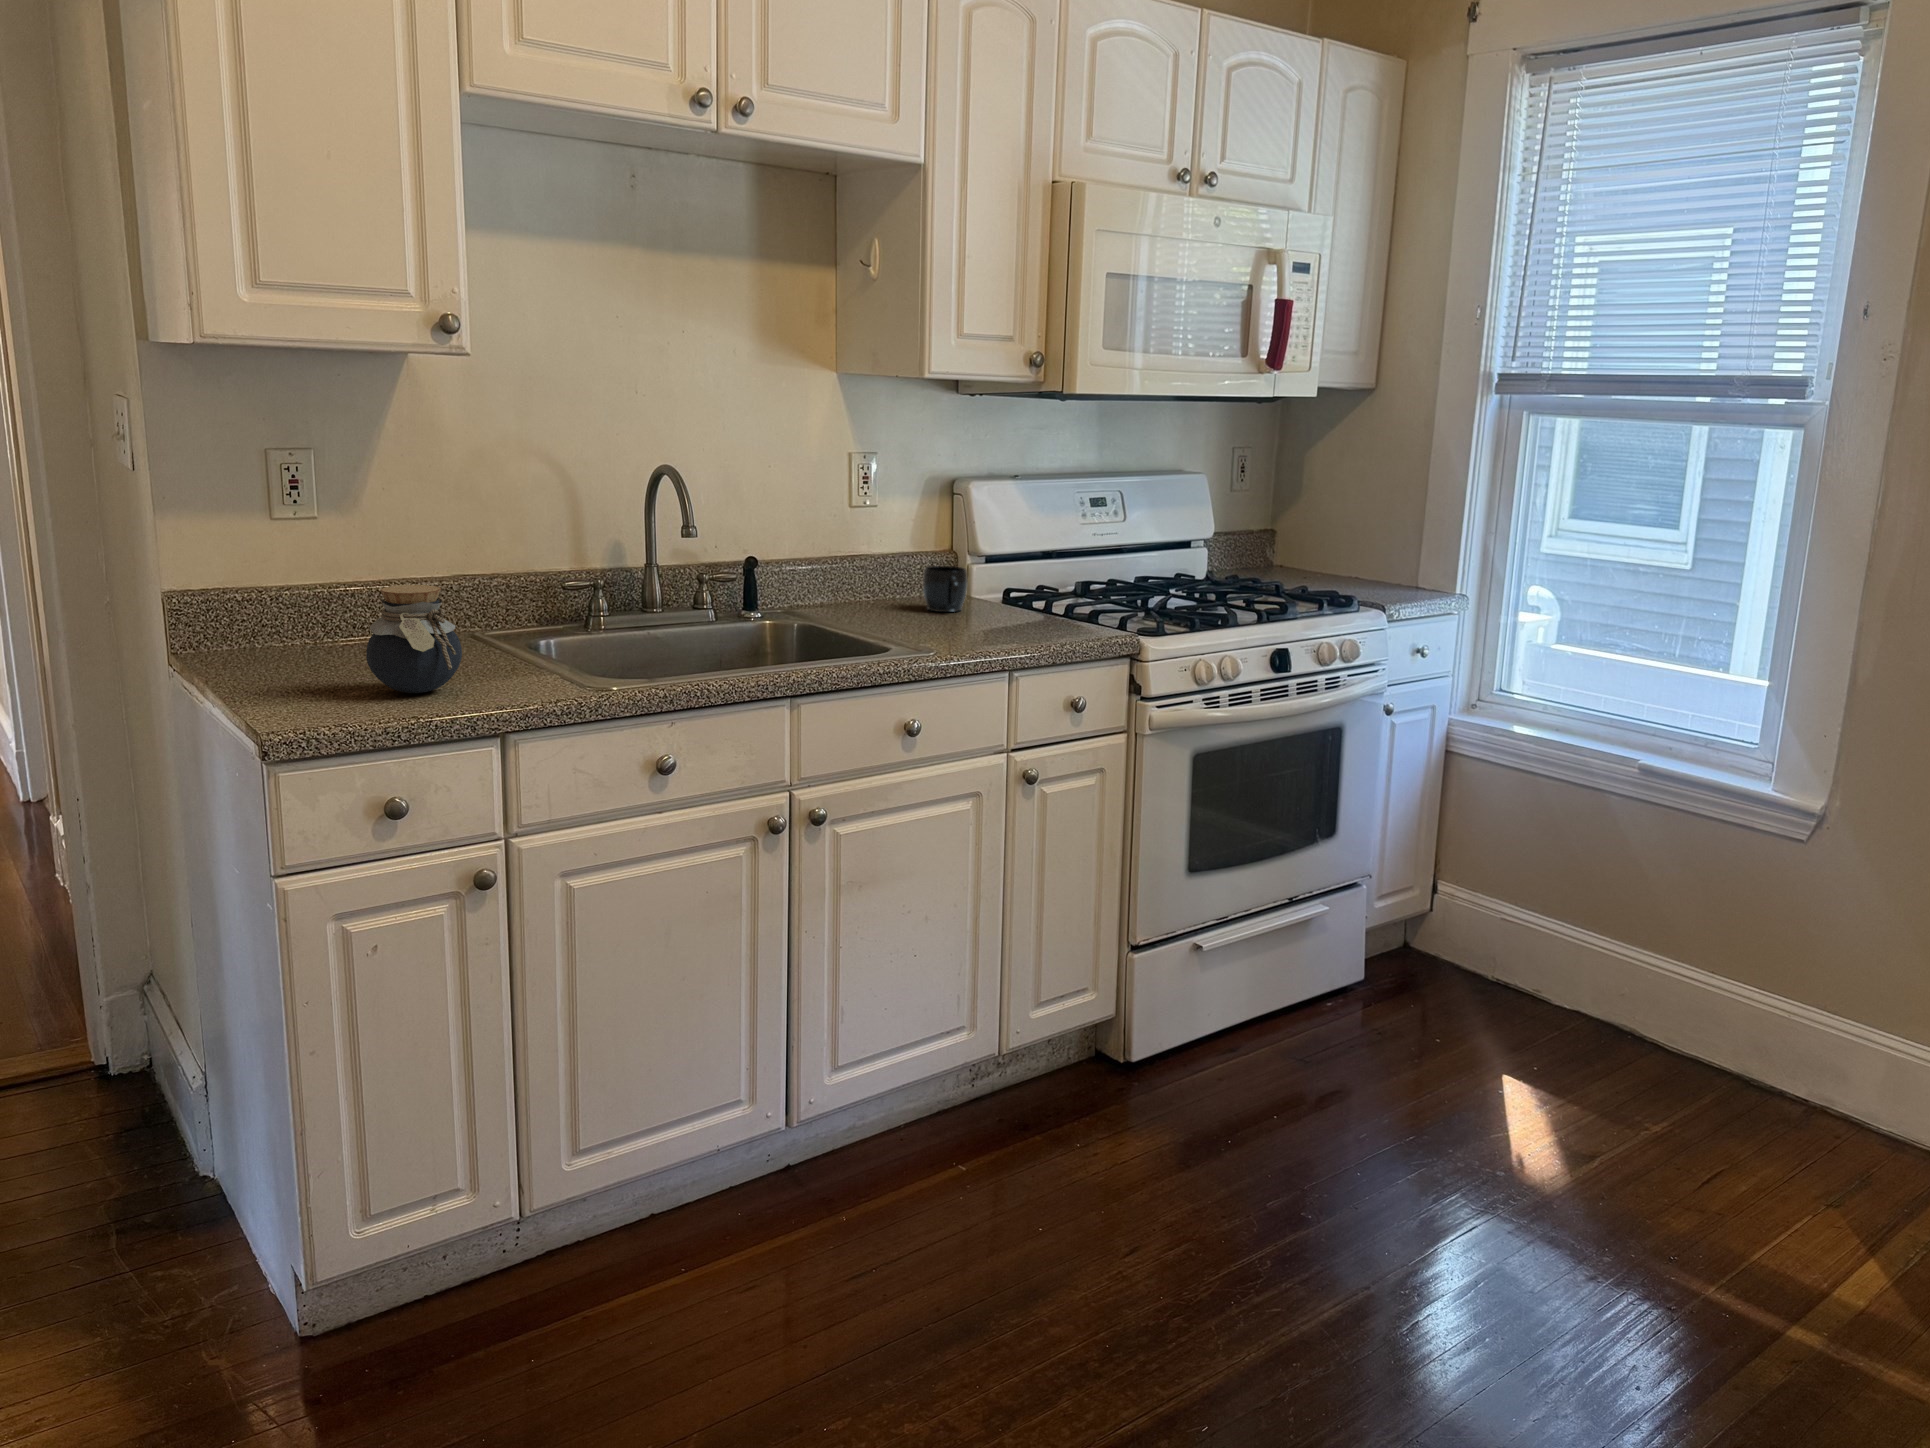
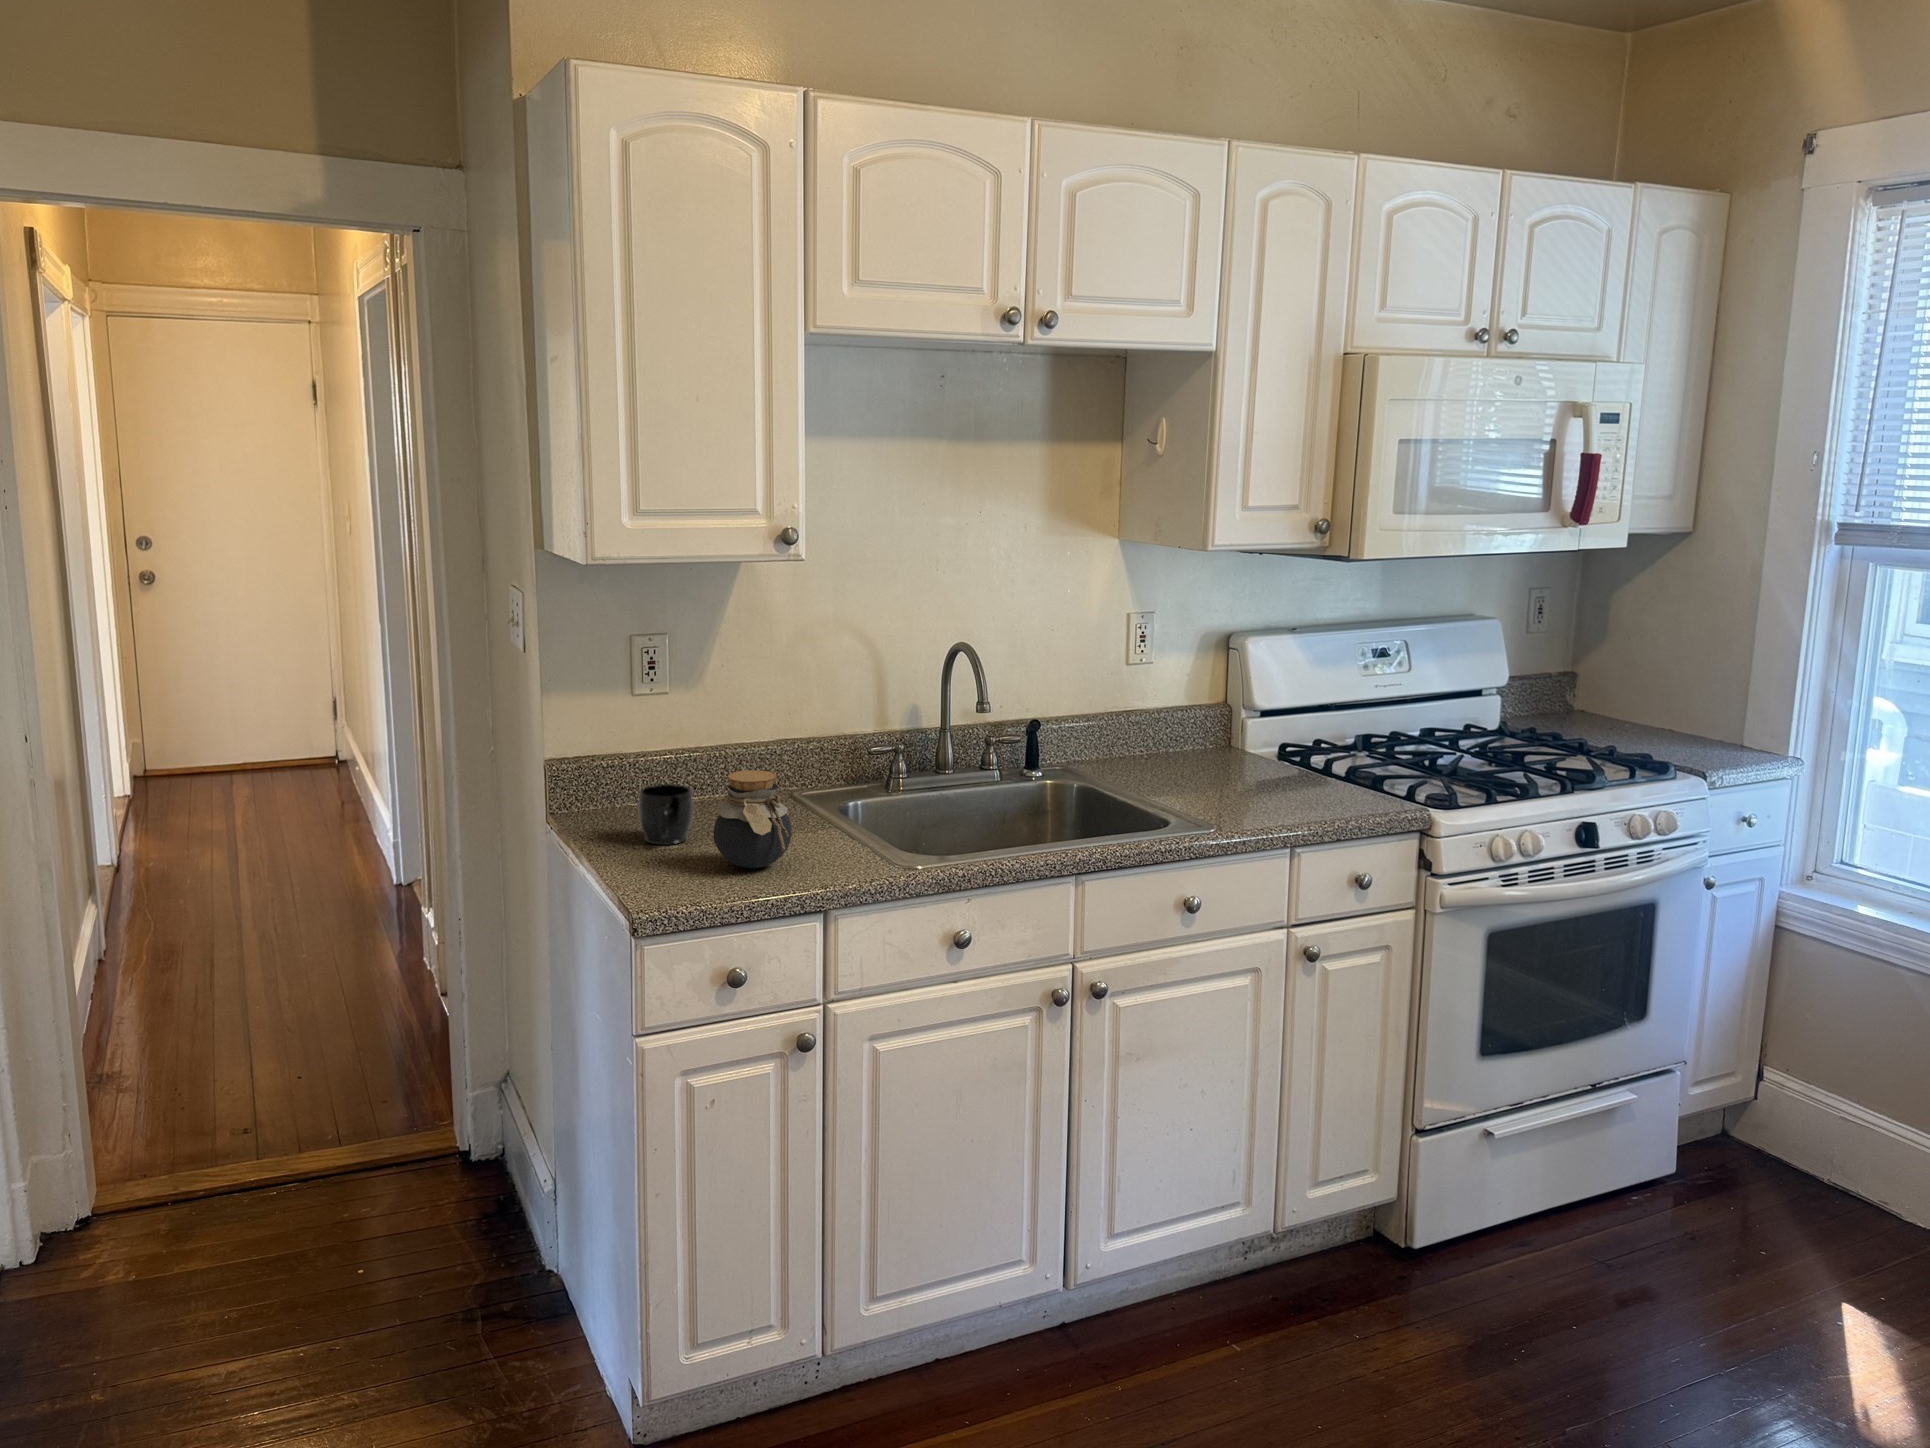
mug: present [923,566,967,612] -> present [638,784,693,845]

